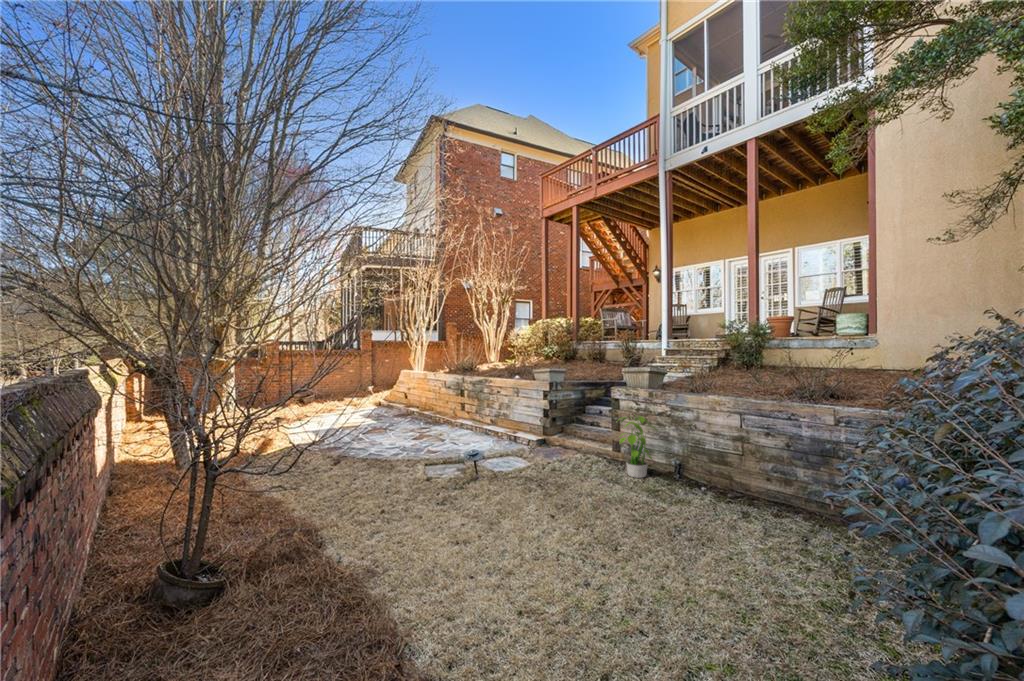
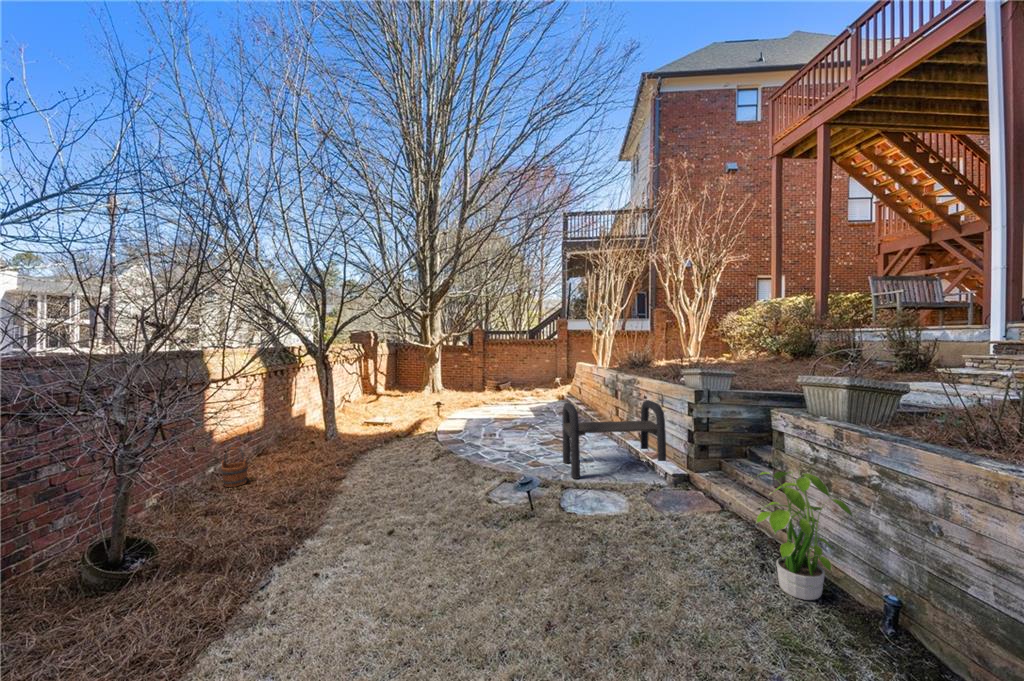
bench: none [449,392,525,452] -> present [562,400,666,479]
wooden bucket: none [125,462,159,505] -> present [221,447,248,487]

